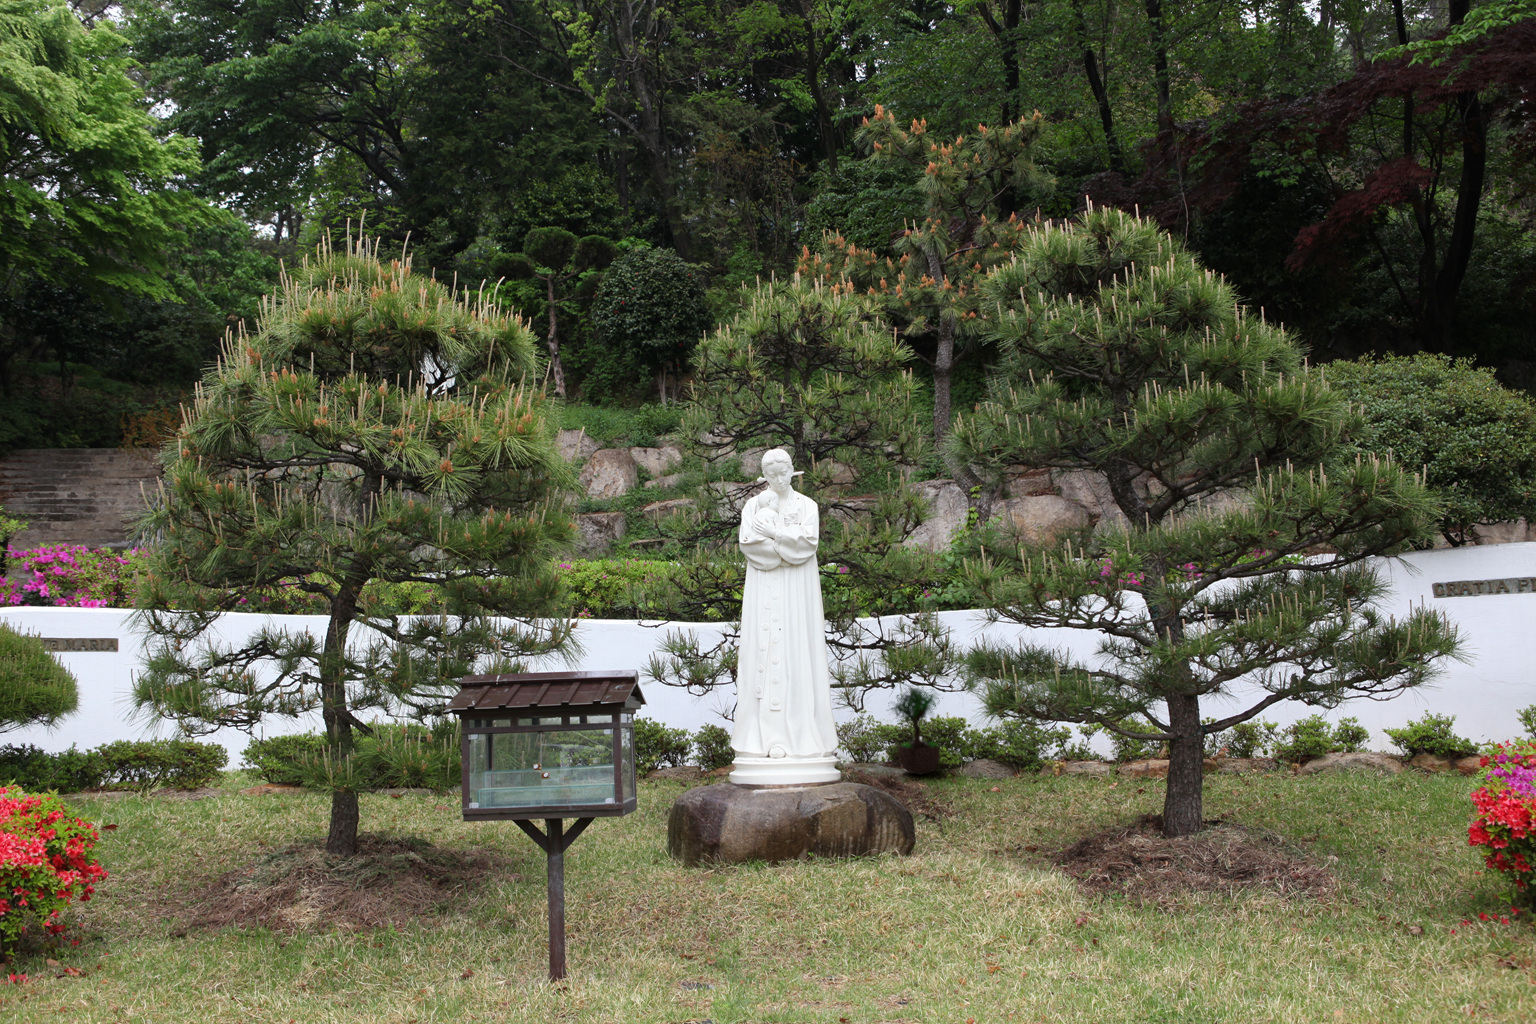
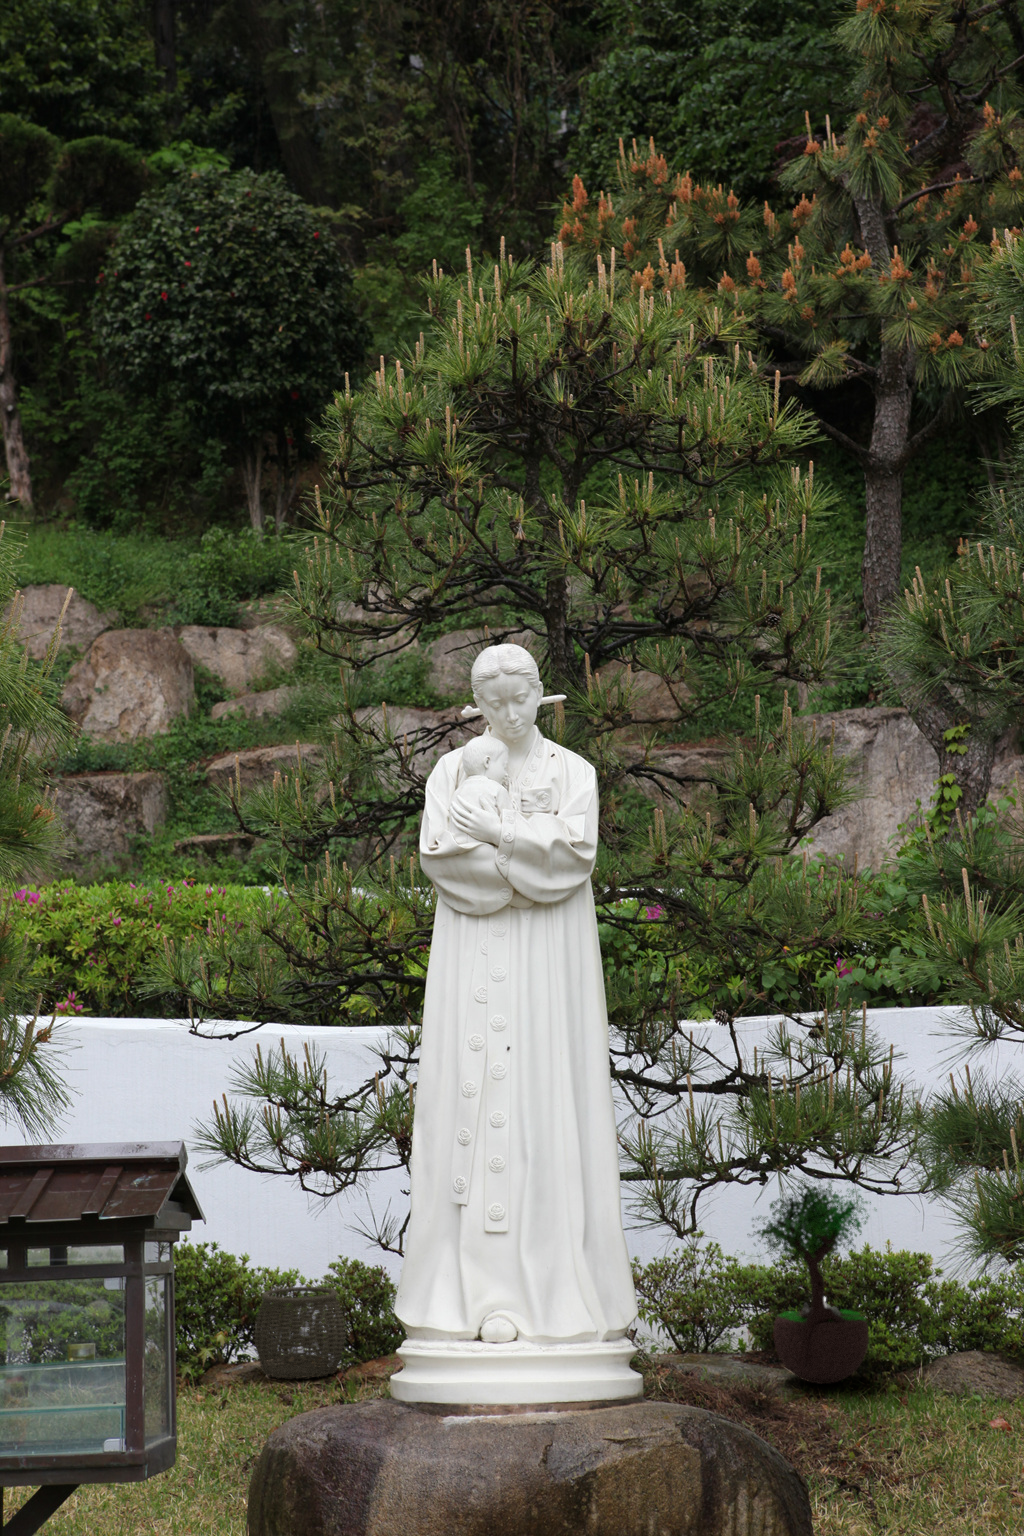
woven basket: none [667,736,708,776] -> present [254,1287,345,1379]

